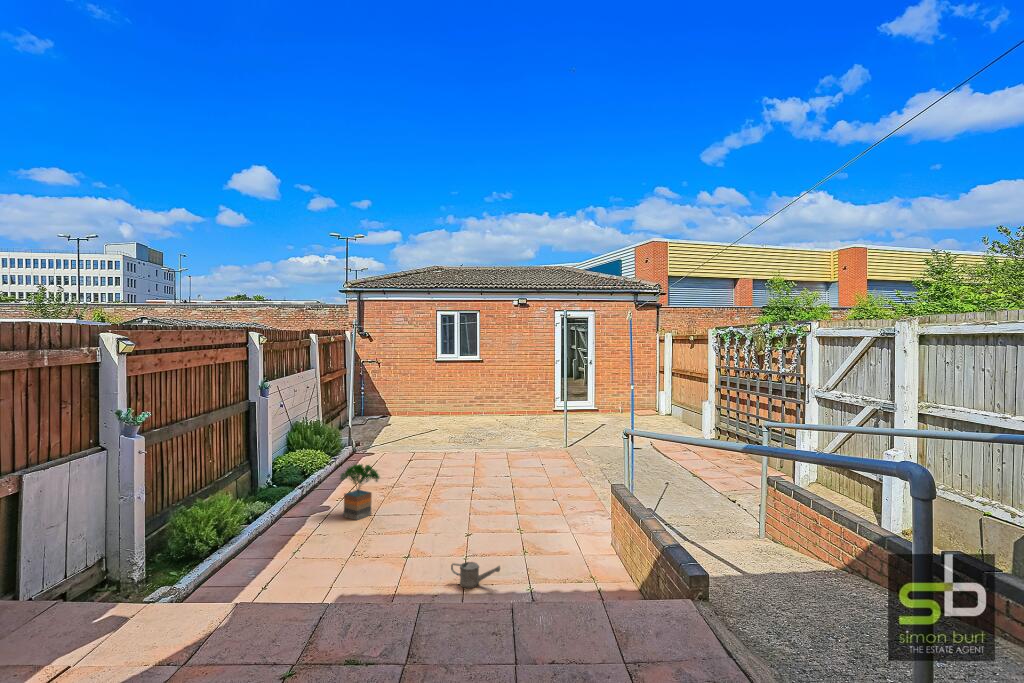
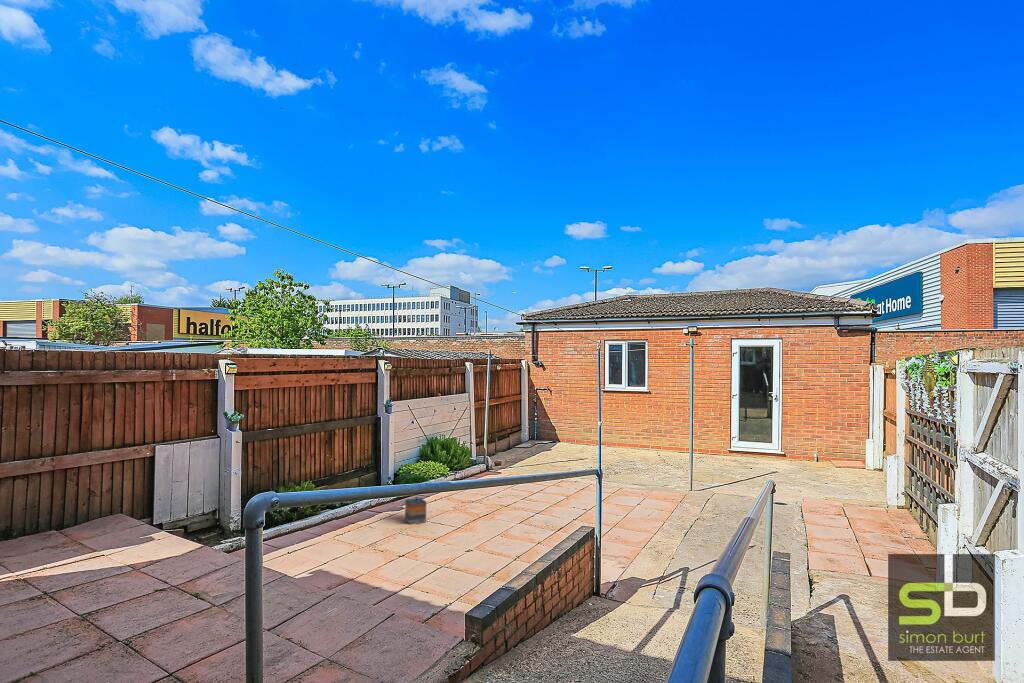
watering can: present [451,562,500,588] -> none [400,574,432,601]

